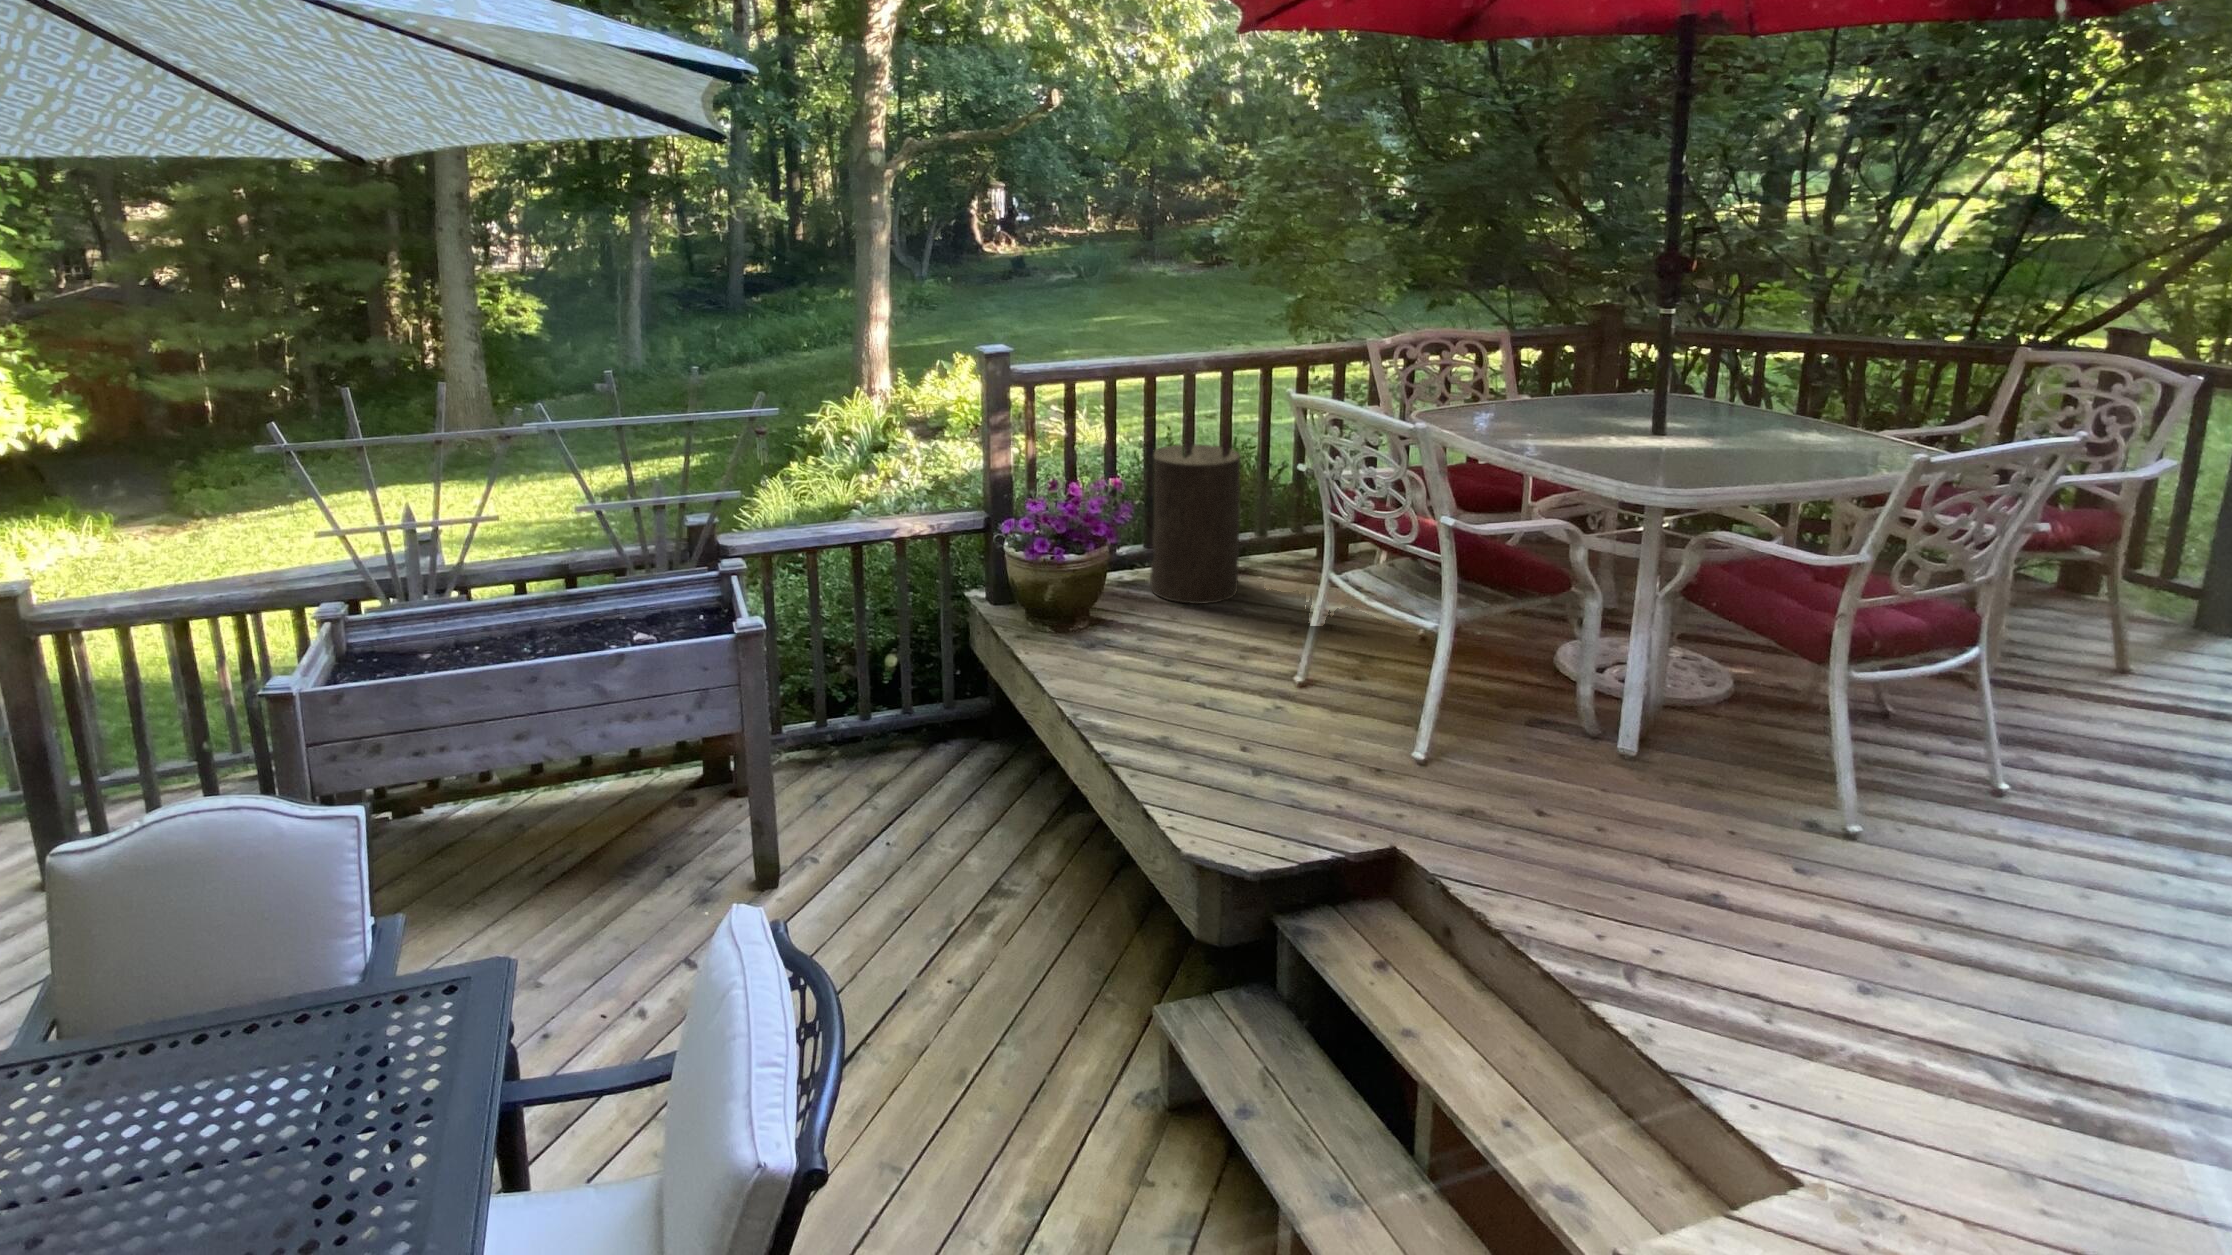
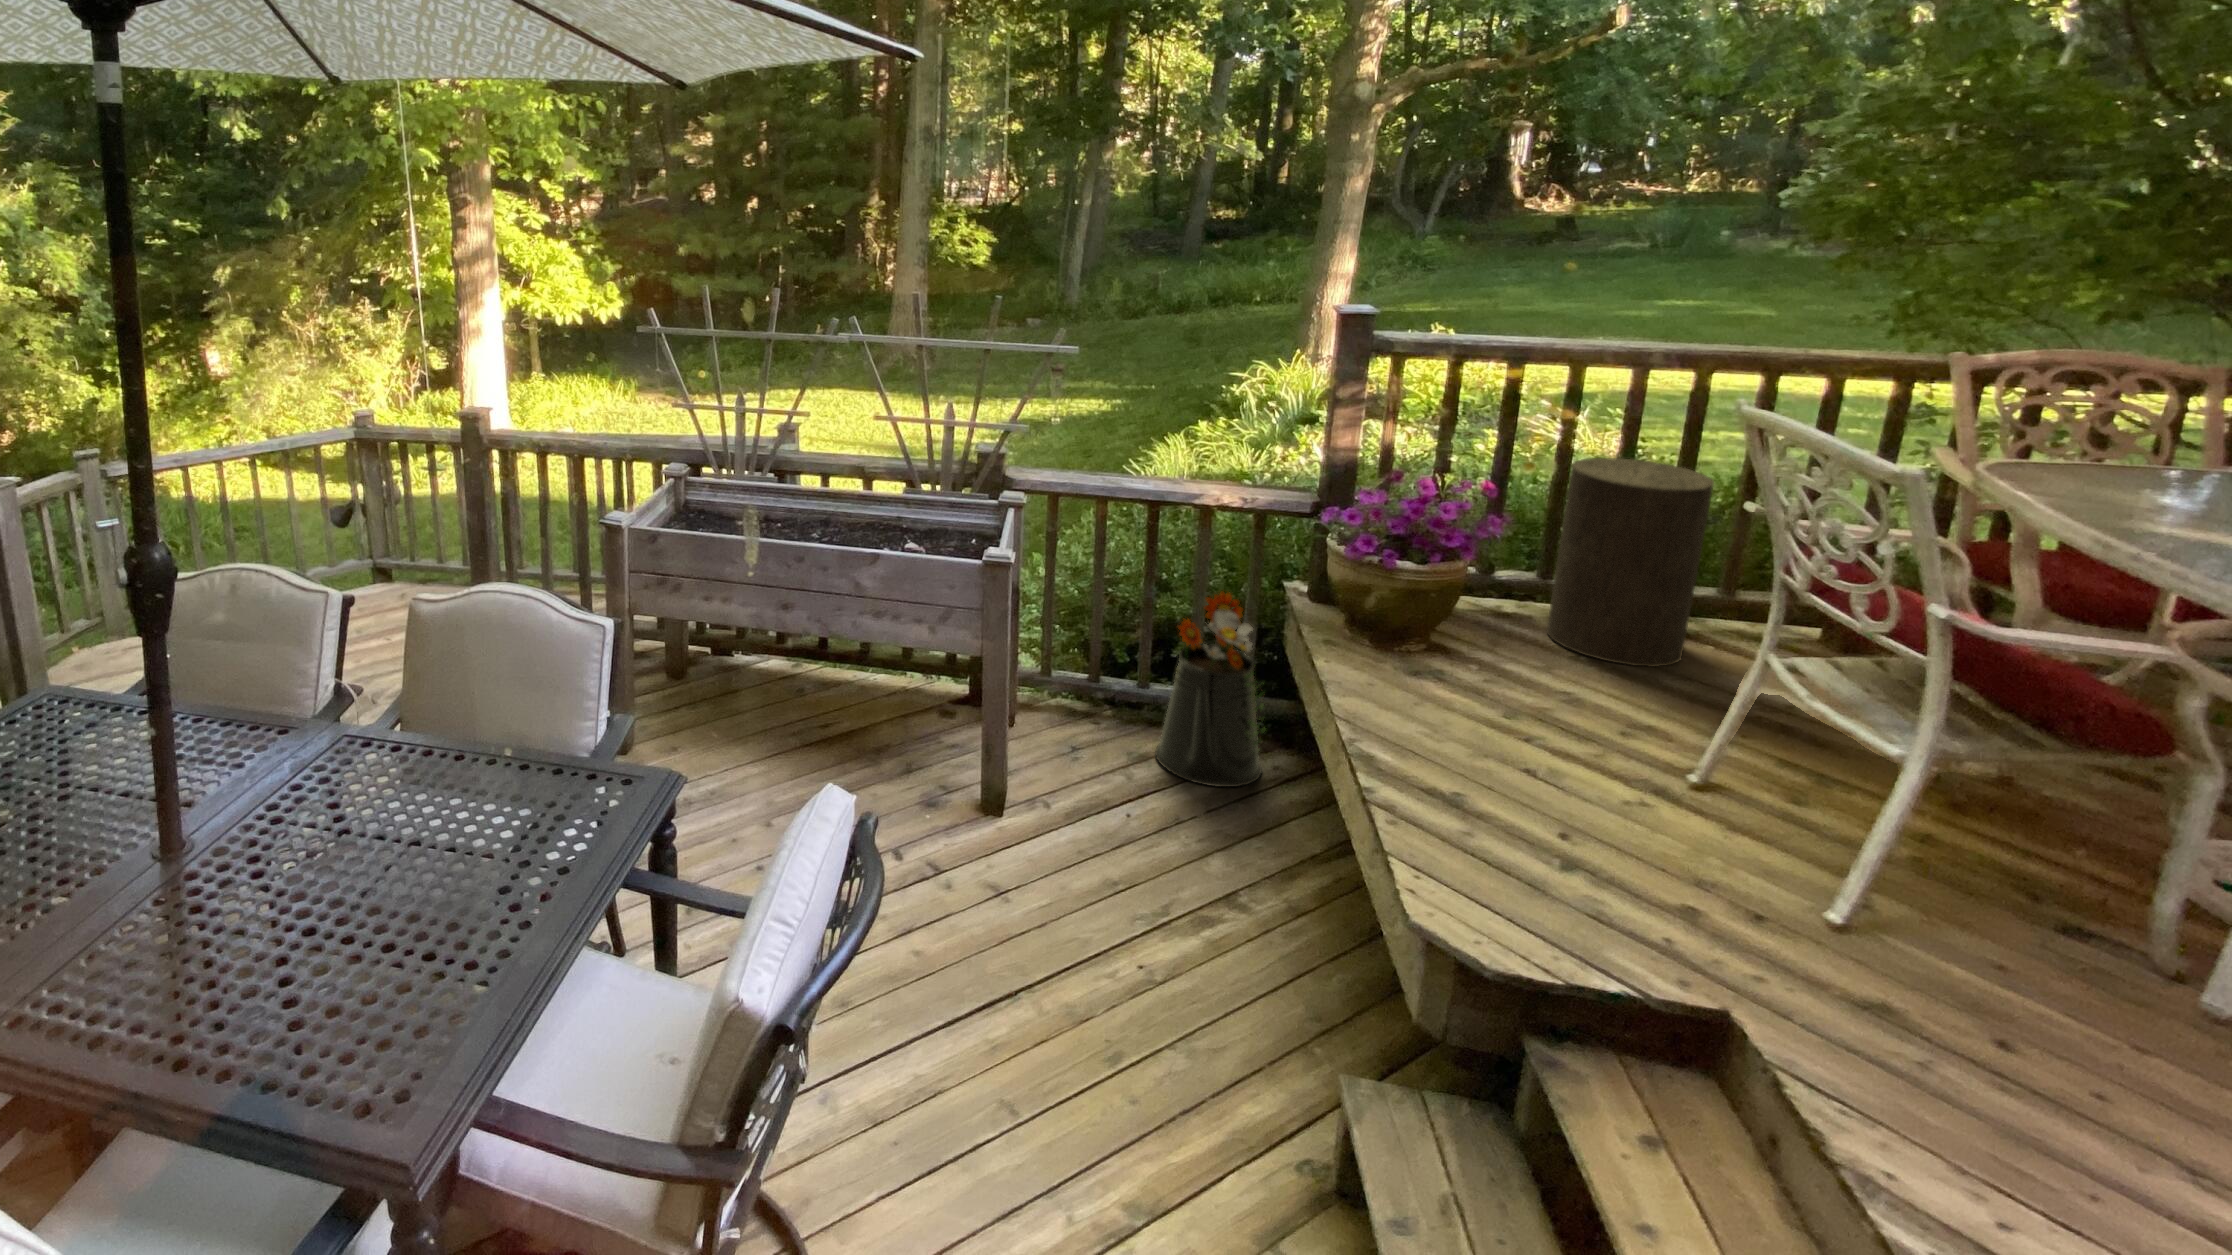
watering can: none [891,611,983,797] -> present [1155,592,1265,787]

